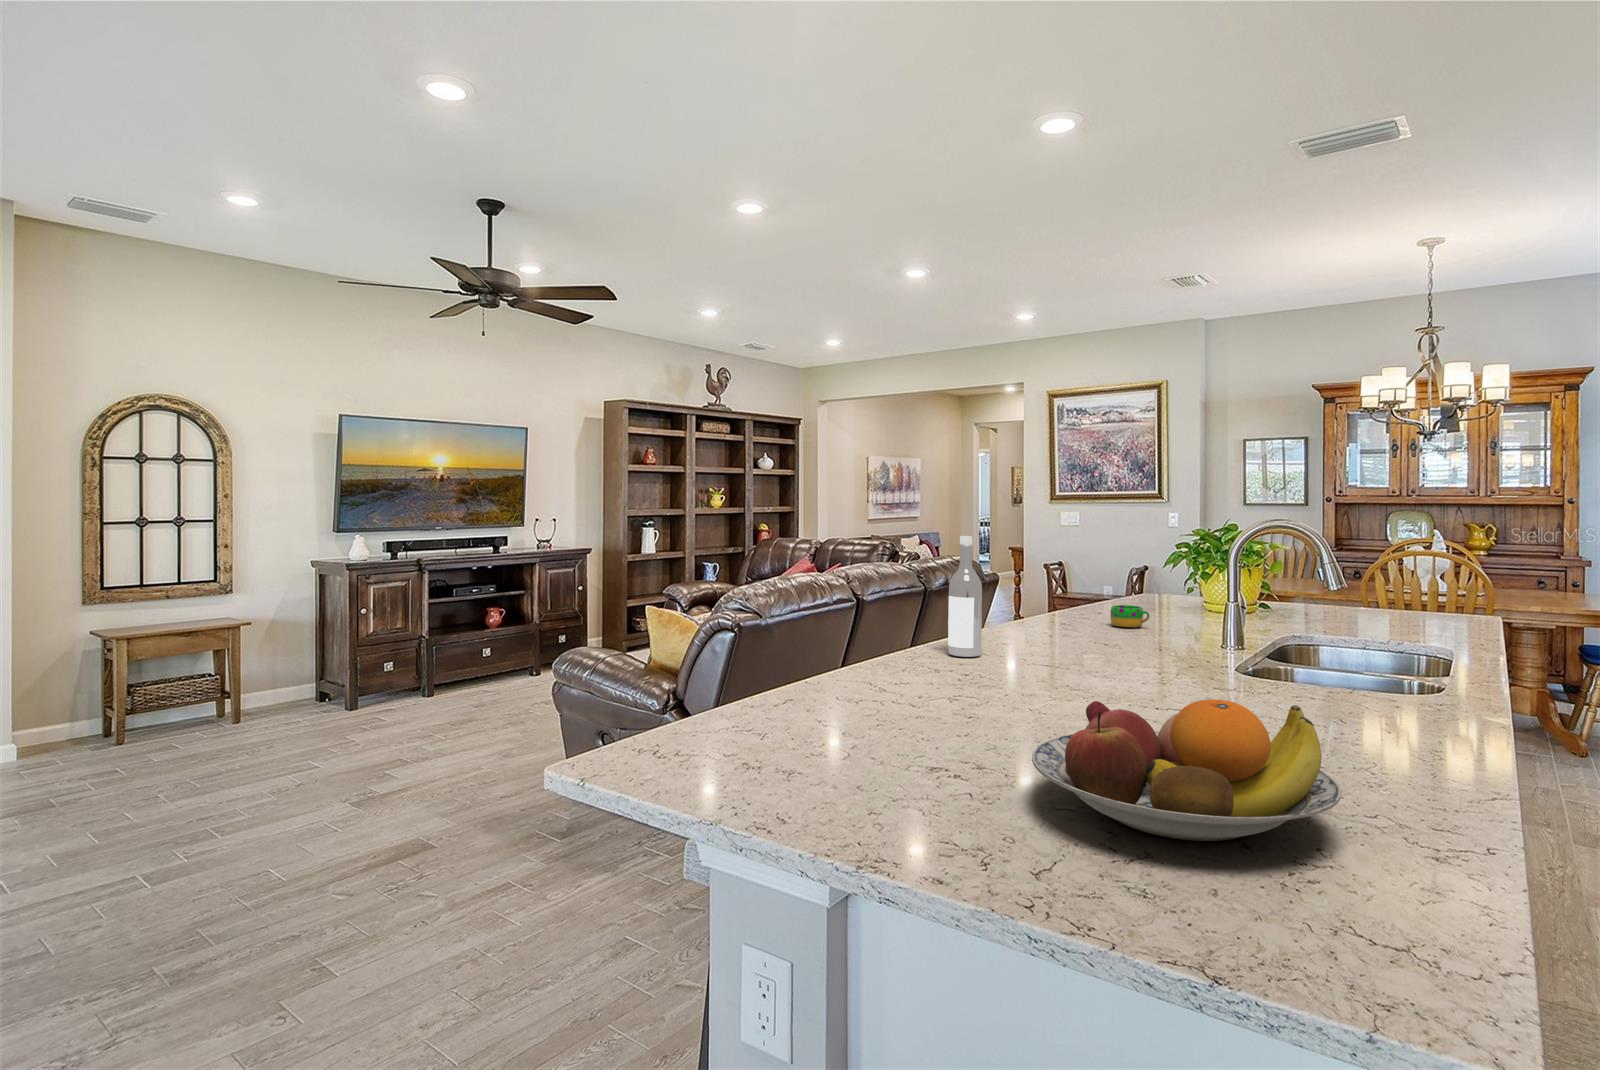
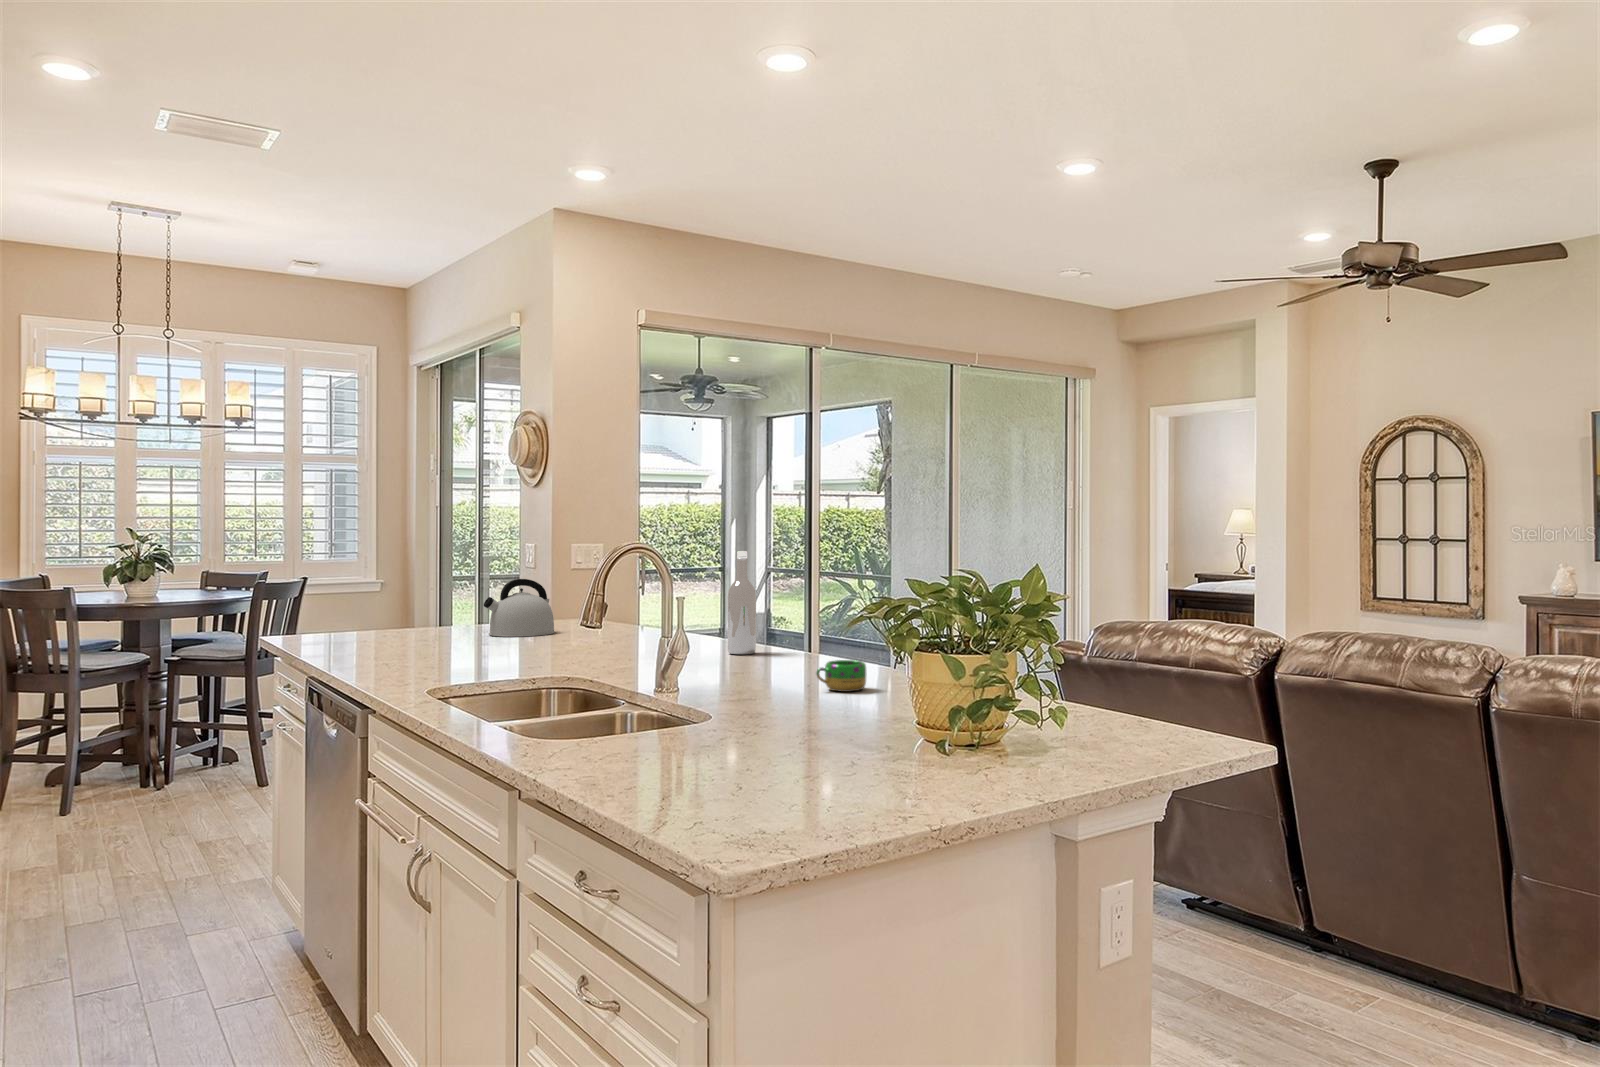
kettle: none [741,645,910,814] -> present [484,579,555,637]
fruit bowl: present [1032,699,1341,841] -> none [355,600,472,649]

